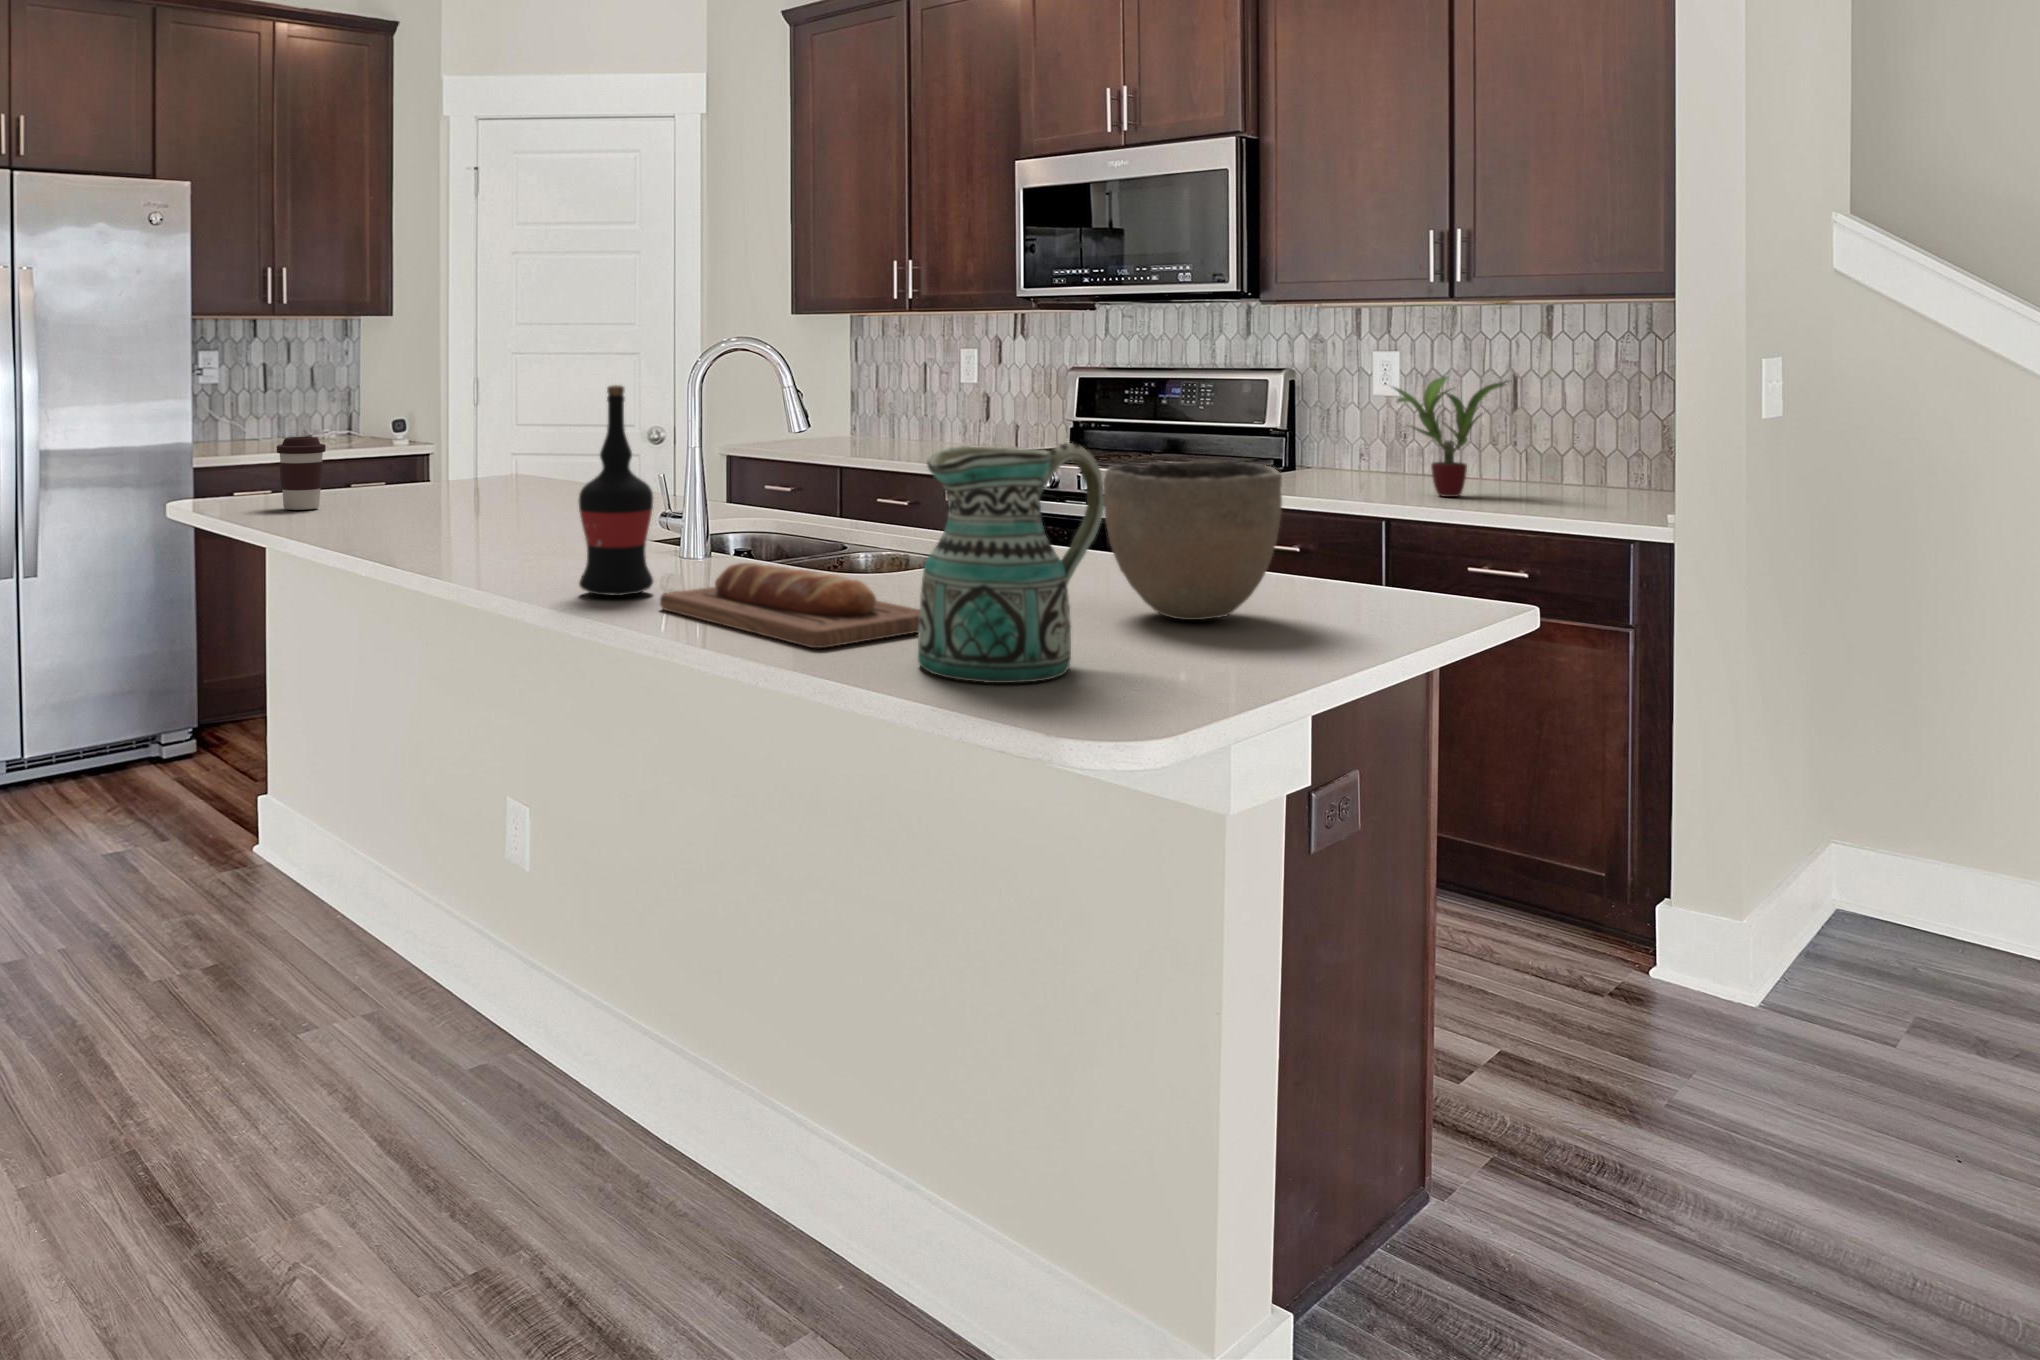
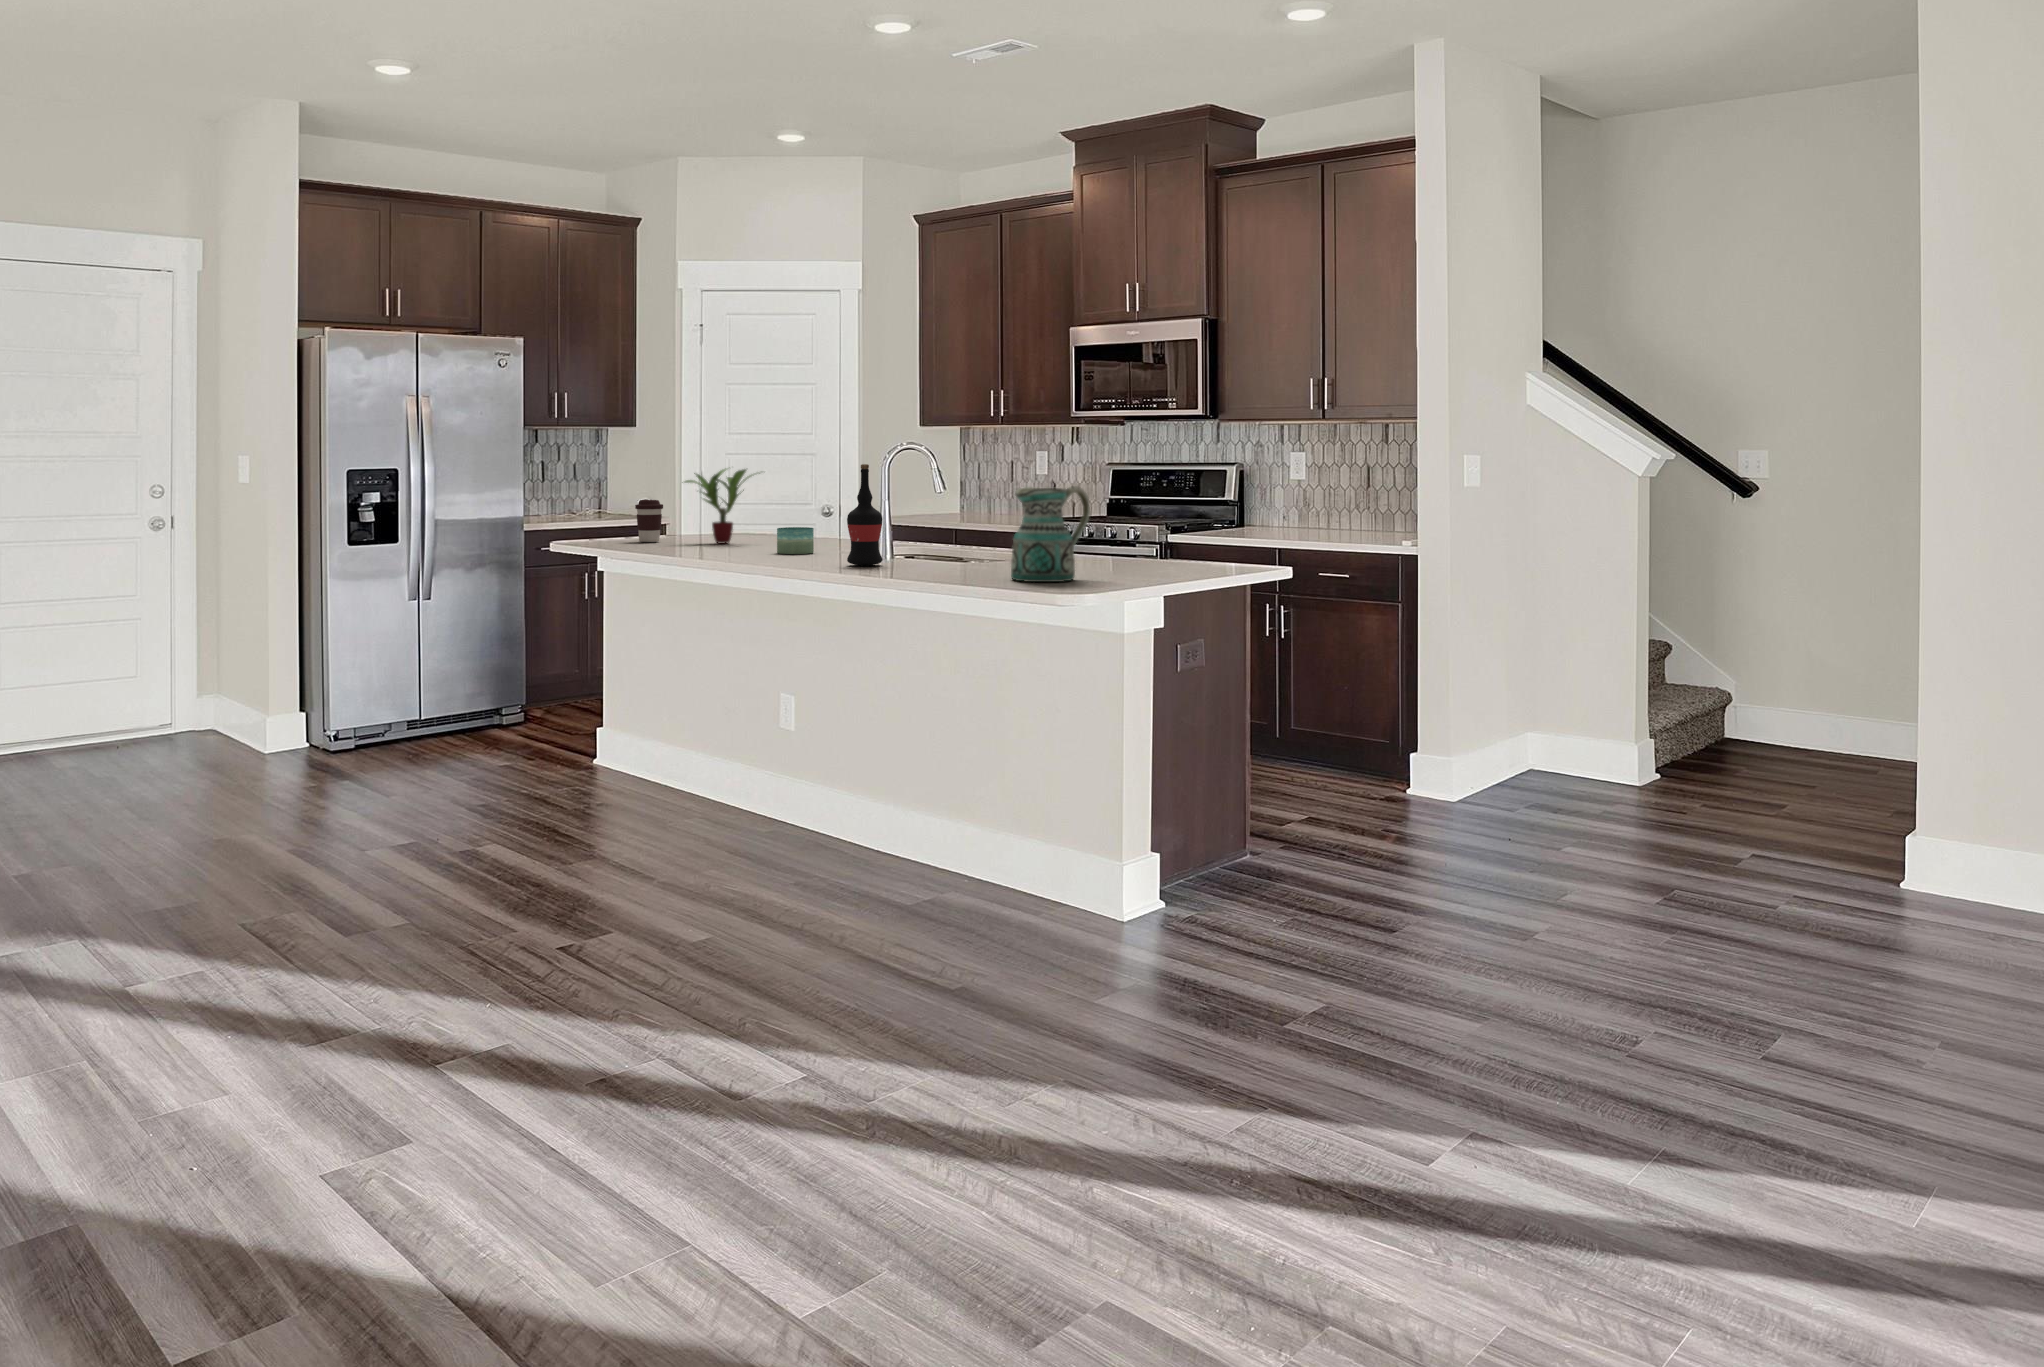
potted plant: present [1394,376,1512,497] -> present [685,469,760,544]
bowl: present [1104,461,1282,620] -> none [1096,499,1175,570]
candle: none [483,496,552,549] -> present [777,527,814,554]
bread loaf: present [660,563,920,648] -> none [890,547,1019,576]

